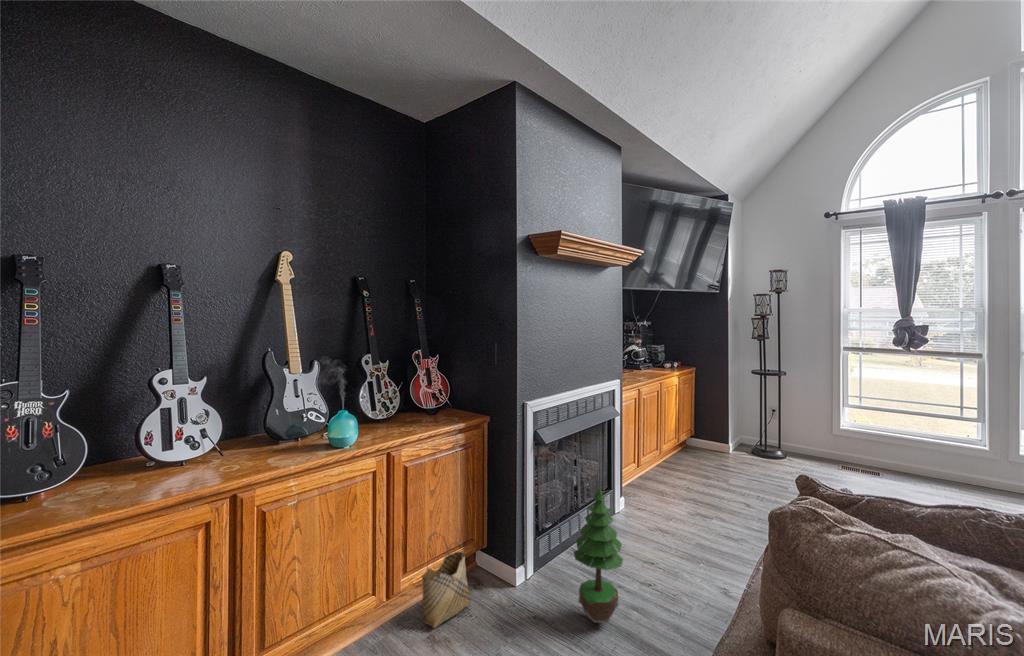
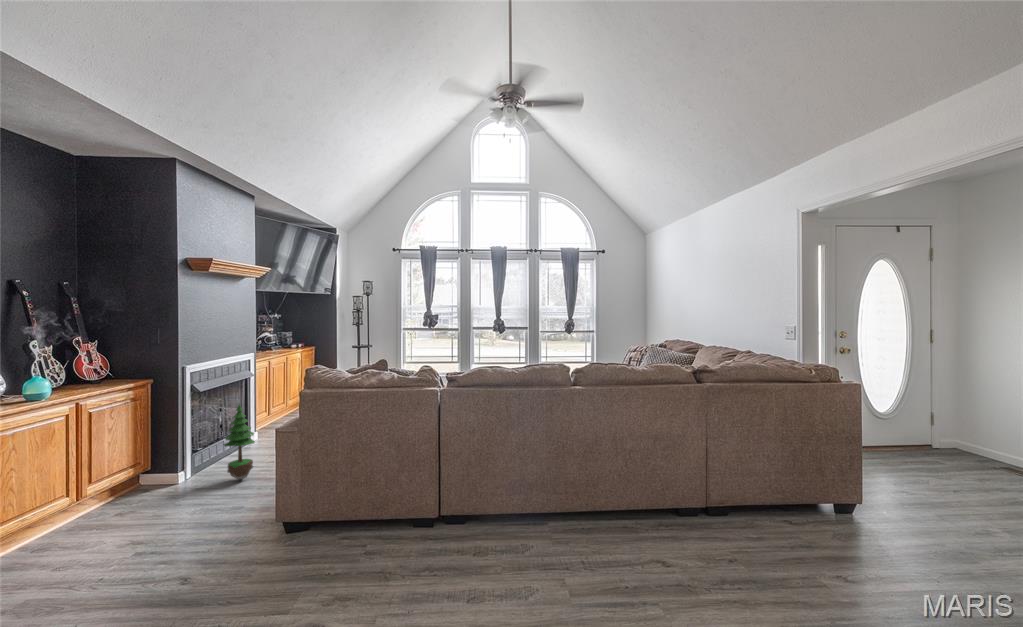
woven basket: present [422,533,470,628] -> none [108,453,146,511]

